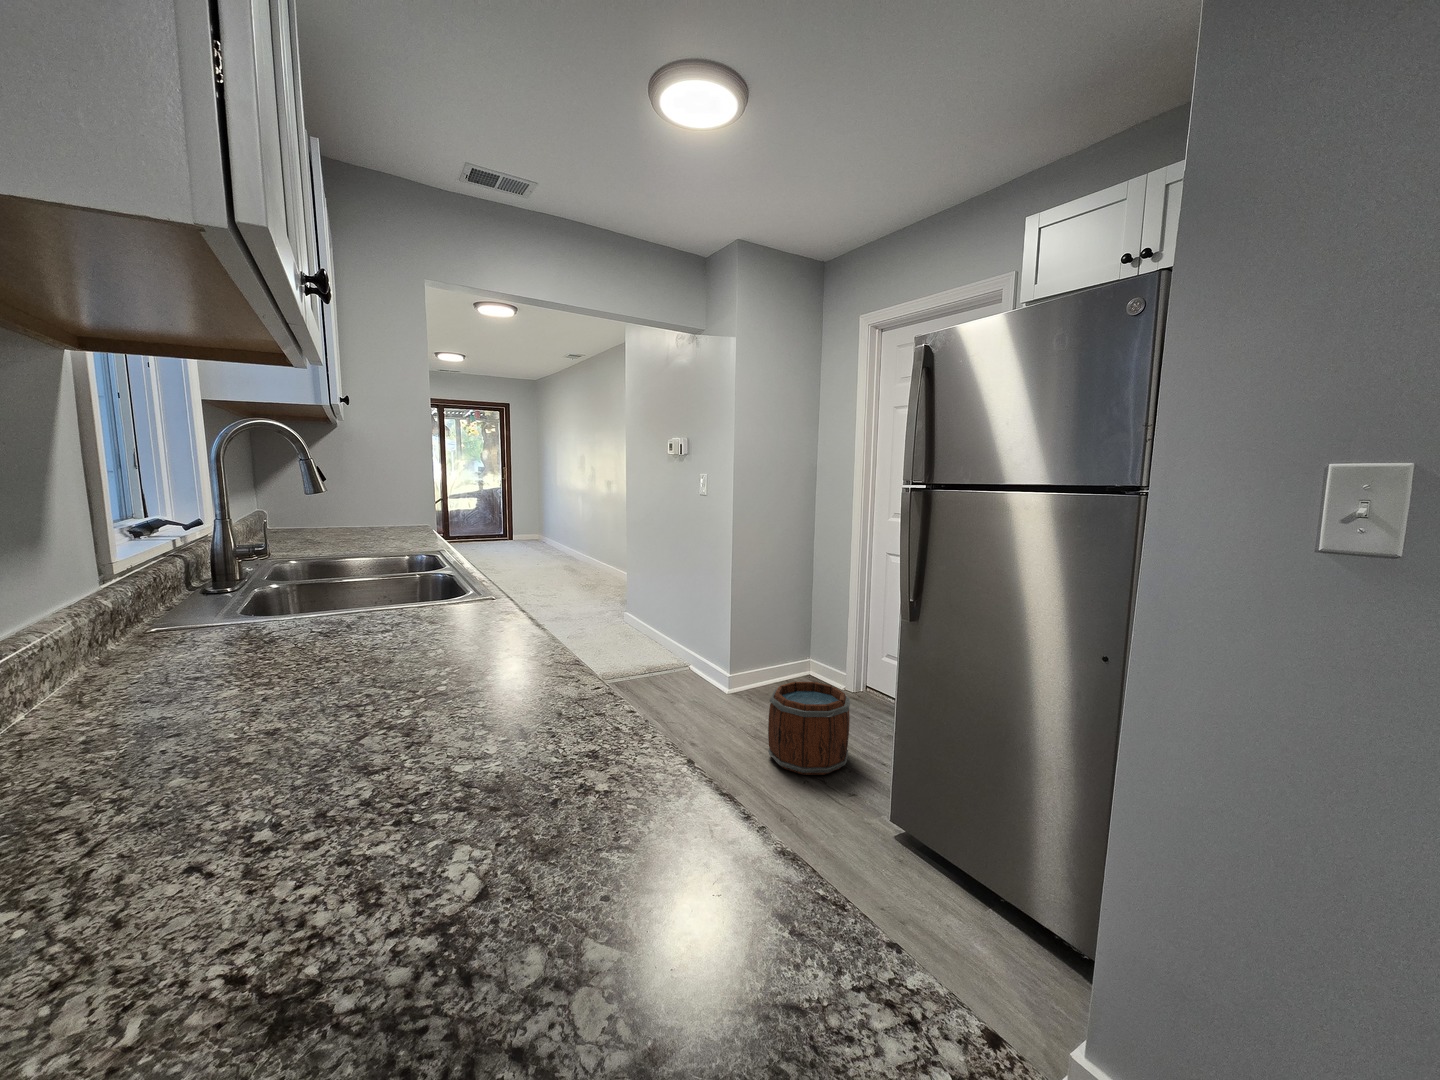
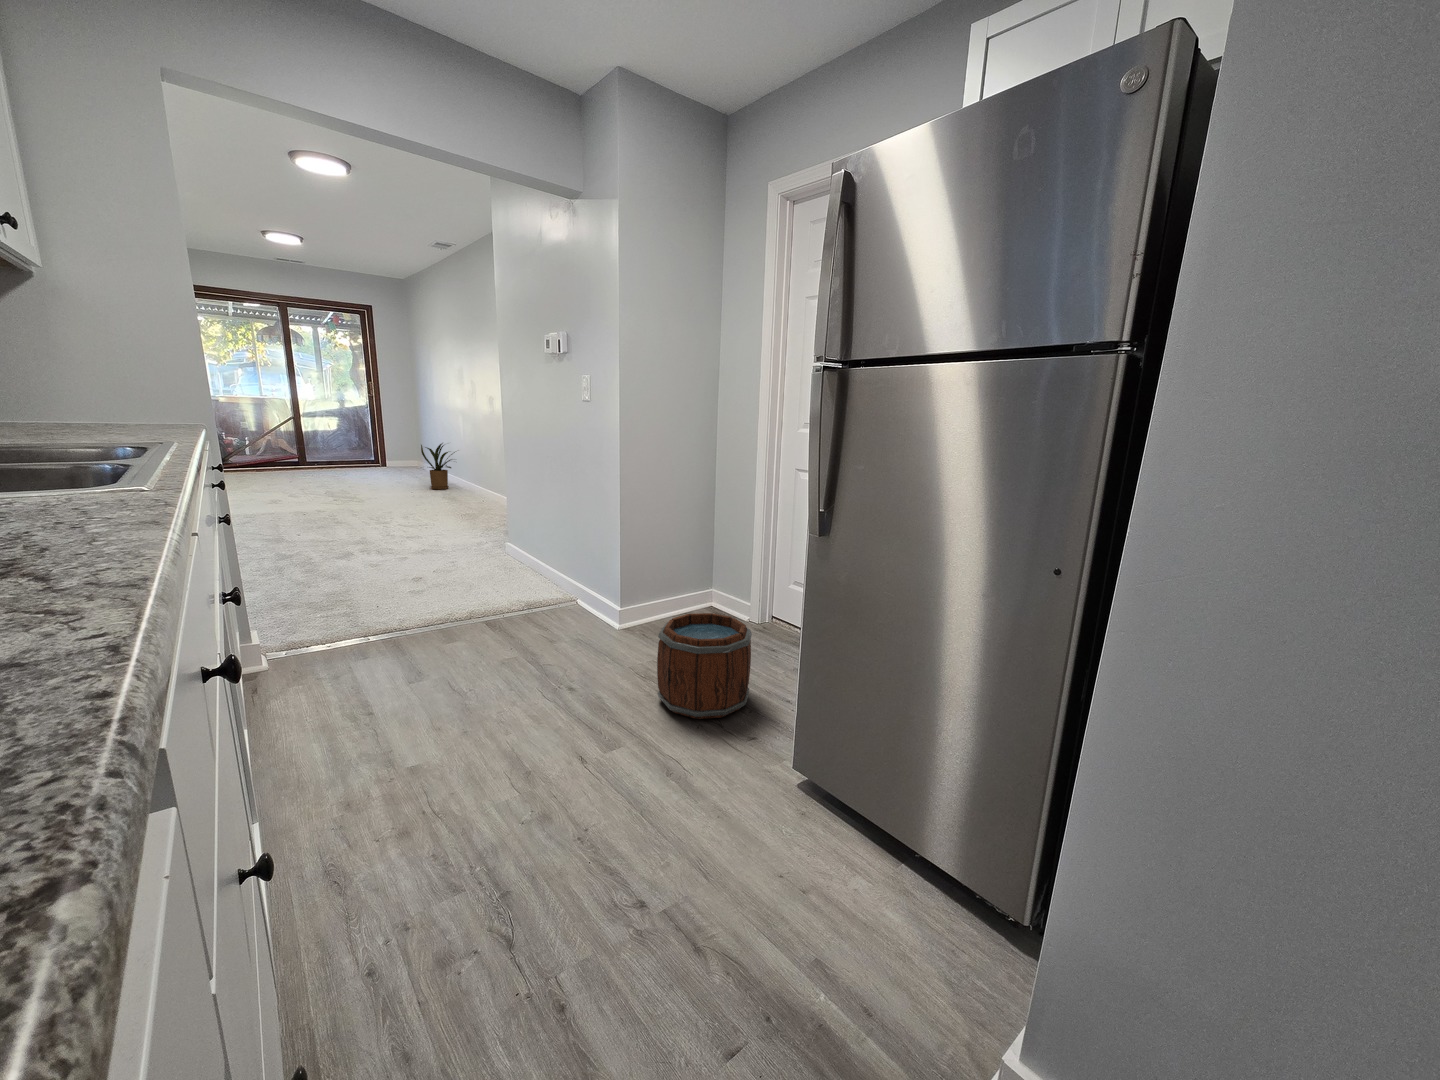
house plant: none [544,520,580,561] -> present [421,443,455,490]

